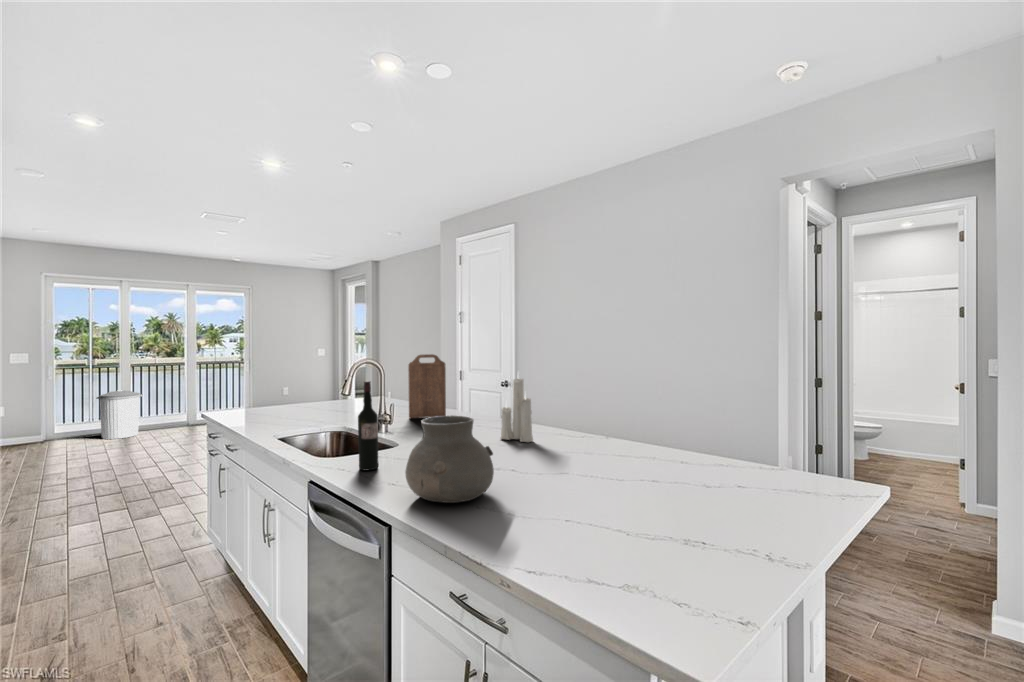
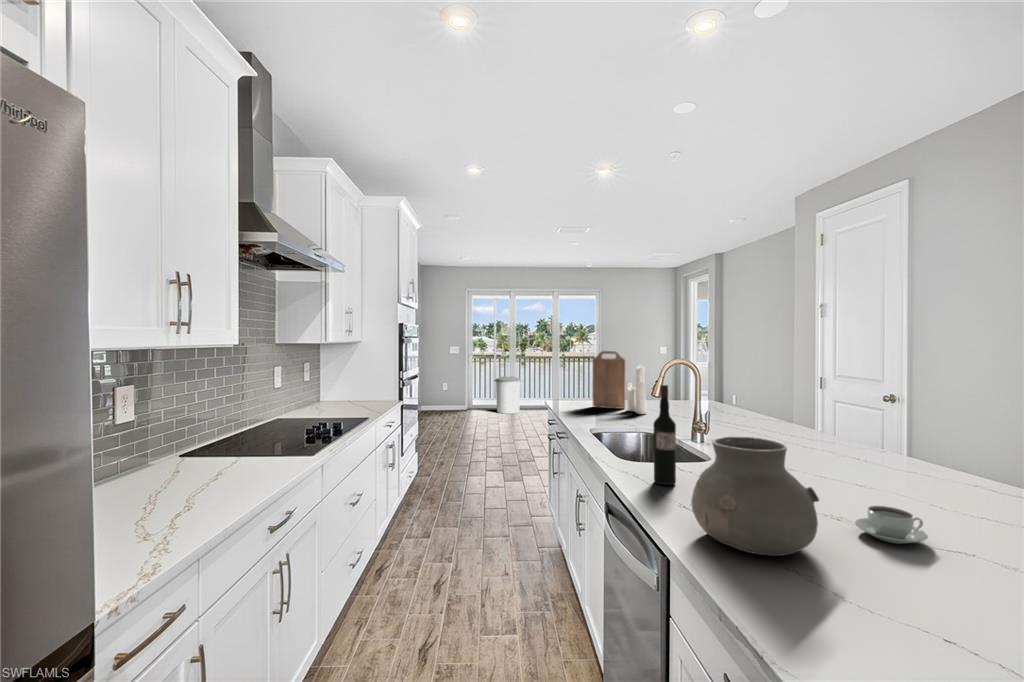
cutting board: present [408,354,446,418] -> present [593,351,626,409]
candle: present [500,378,533,442] -> present [626,366,646,414]
coffee cup: none [509,452,548,475] -> present [855,506,928,544]

